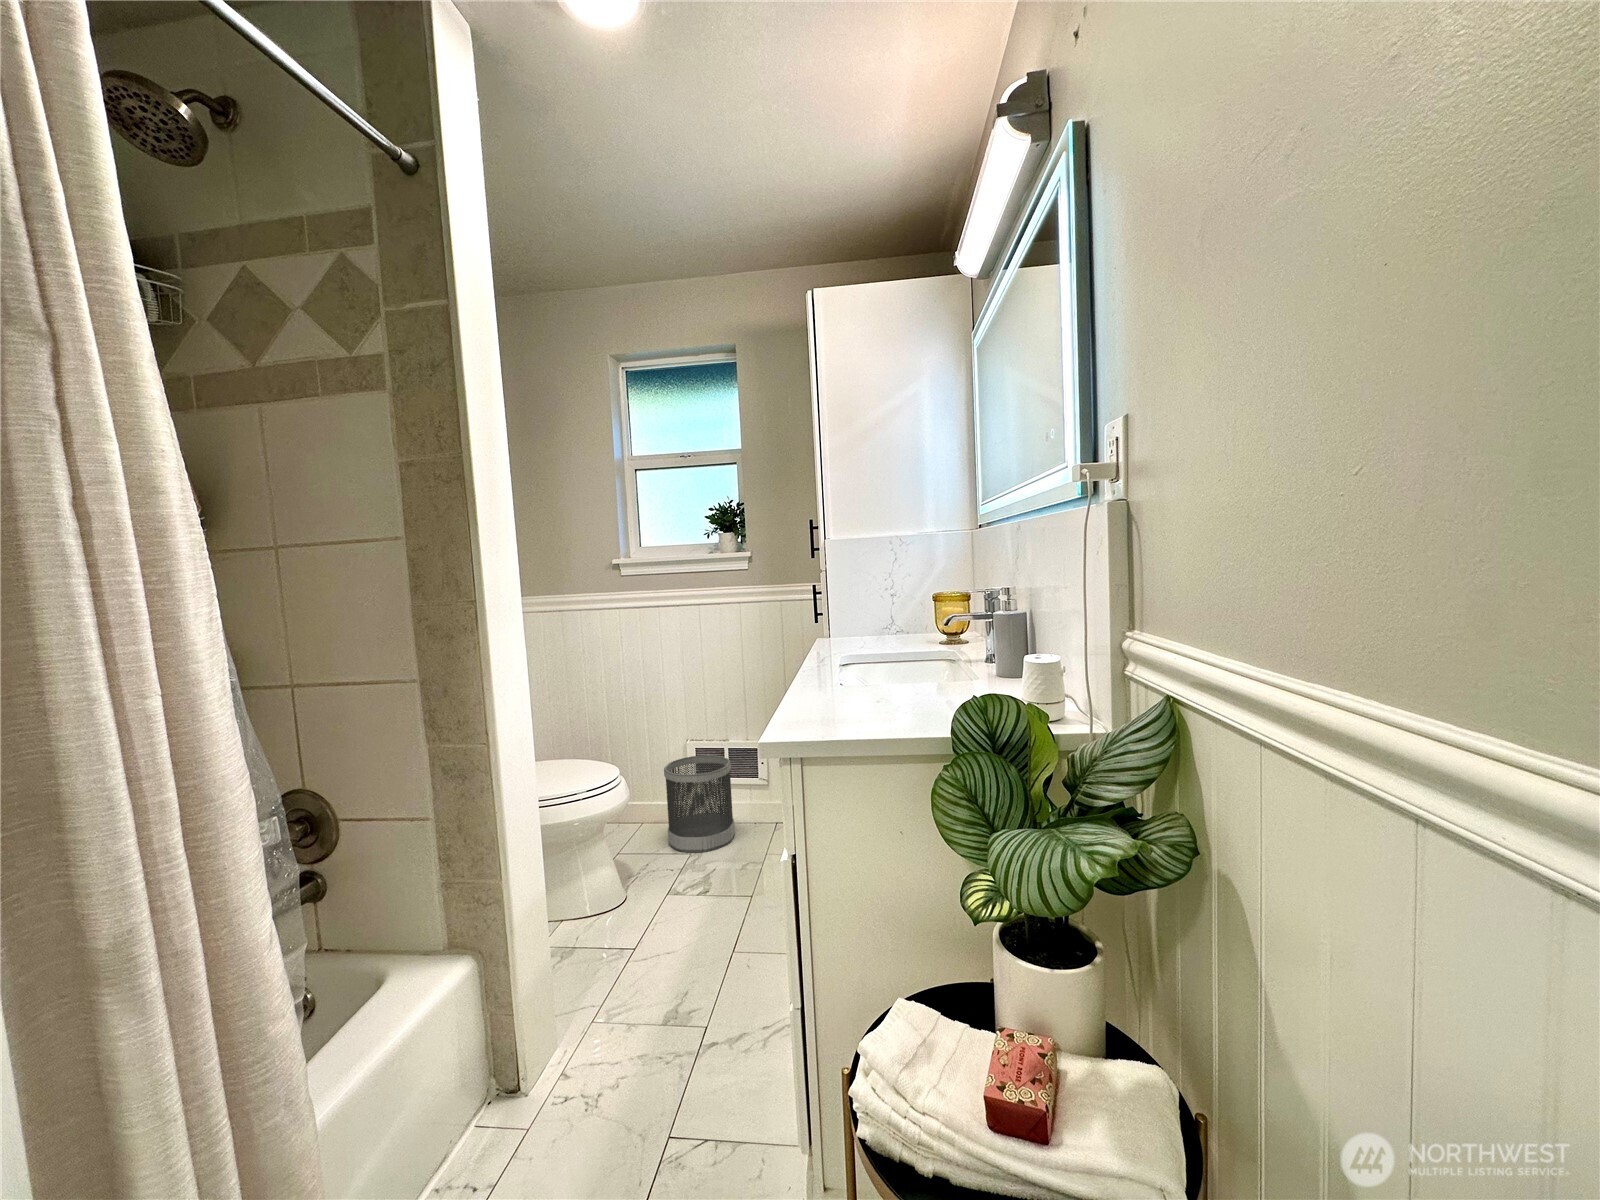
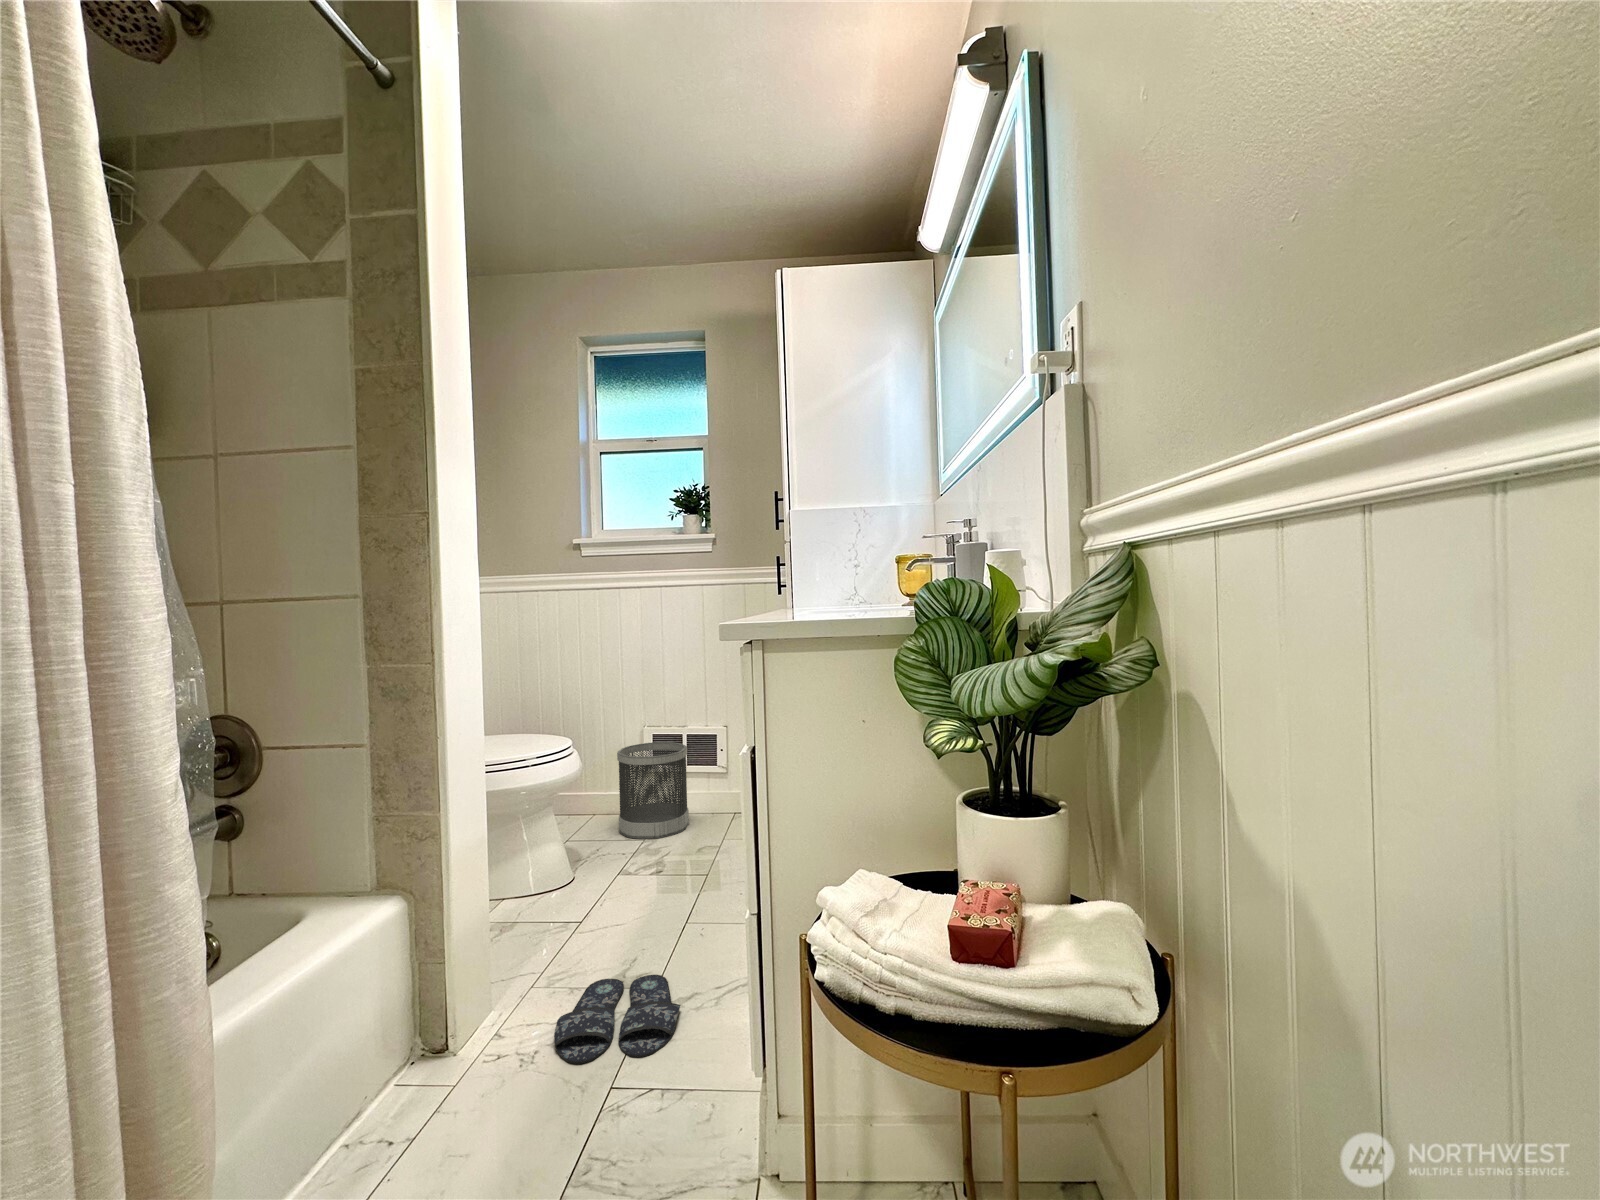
slippers: none [617,1012,733,1111] -> present [554,975,681,1064]

